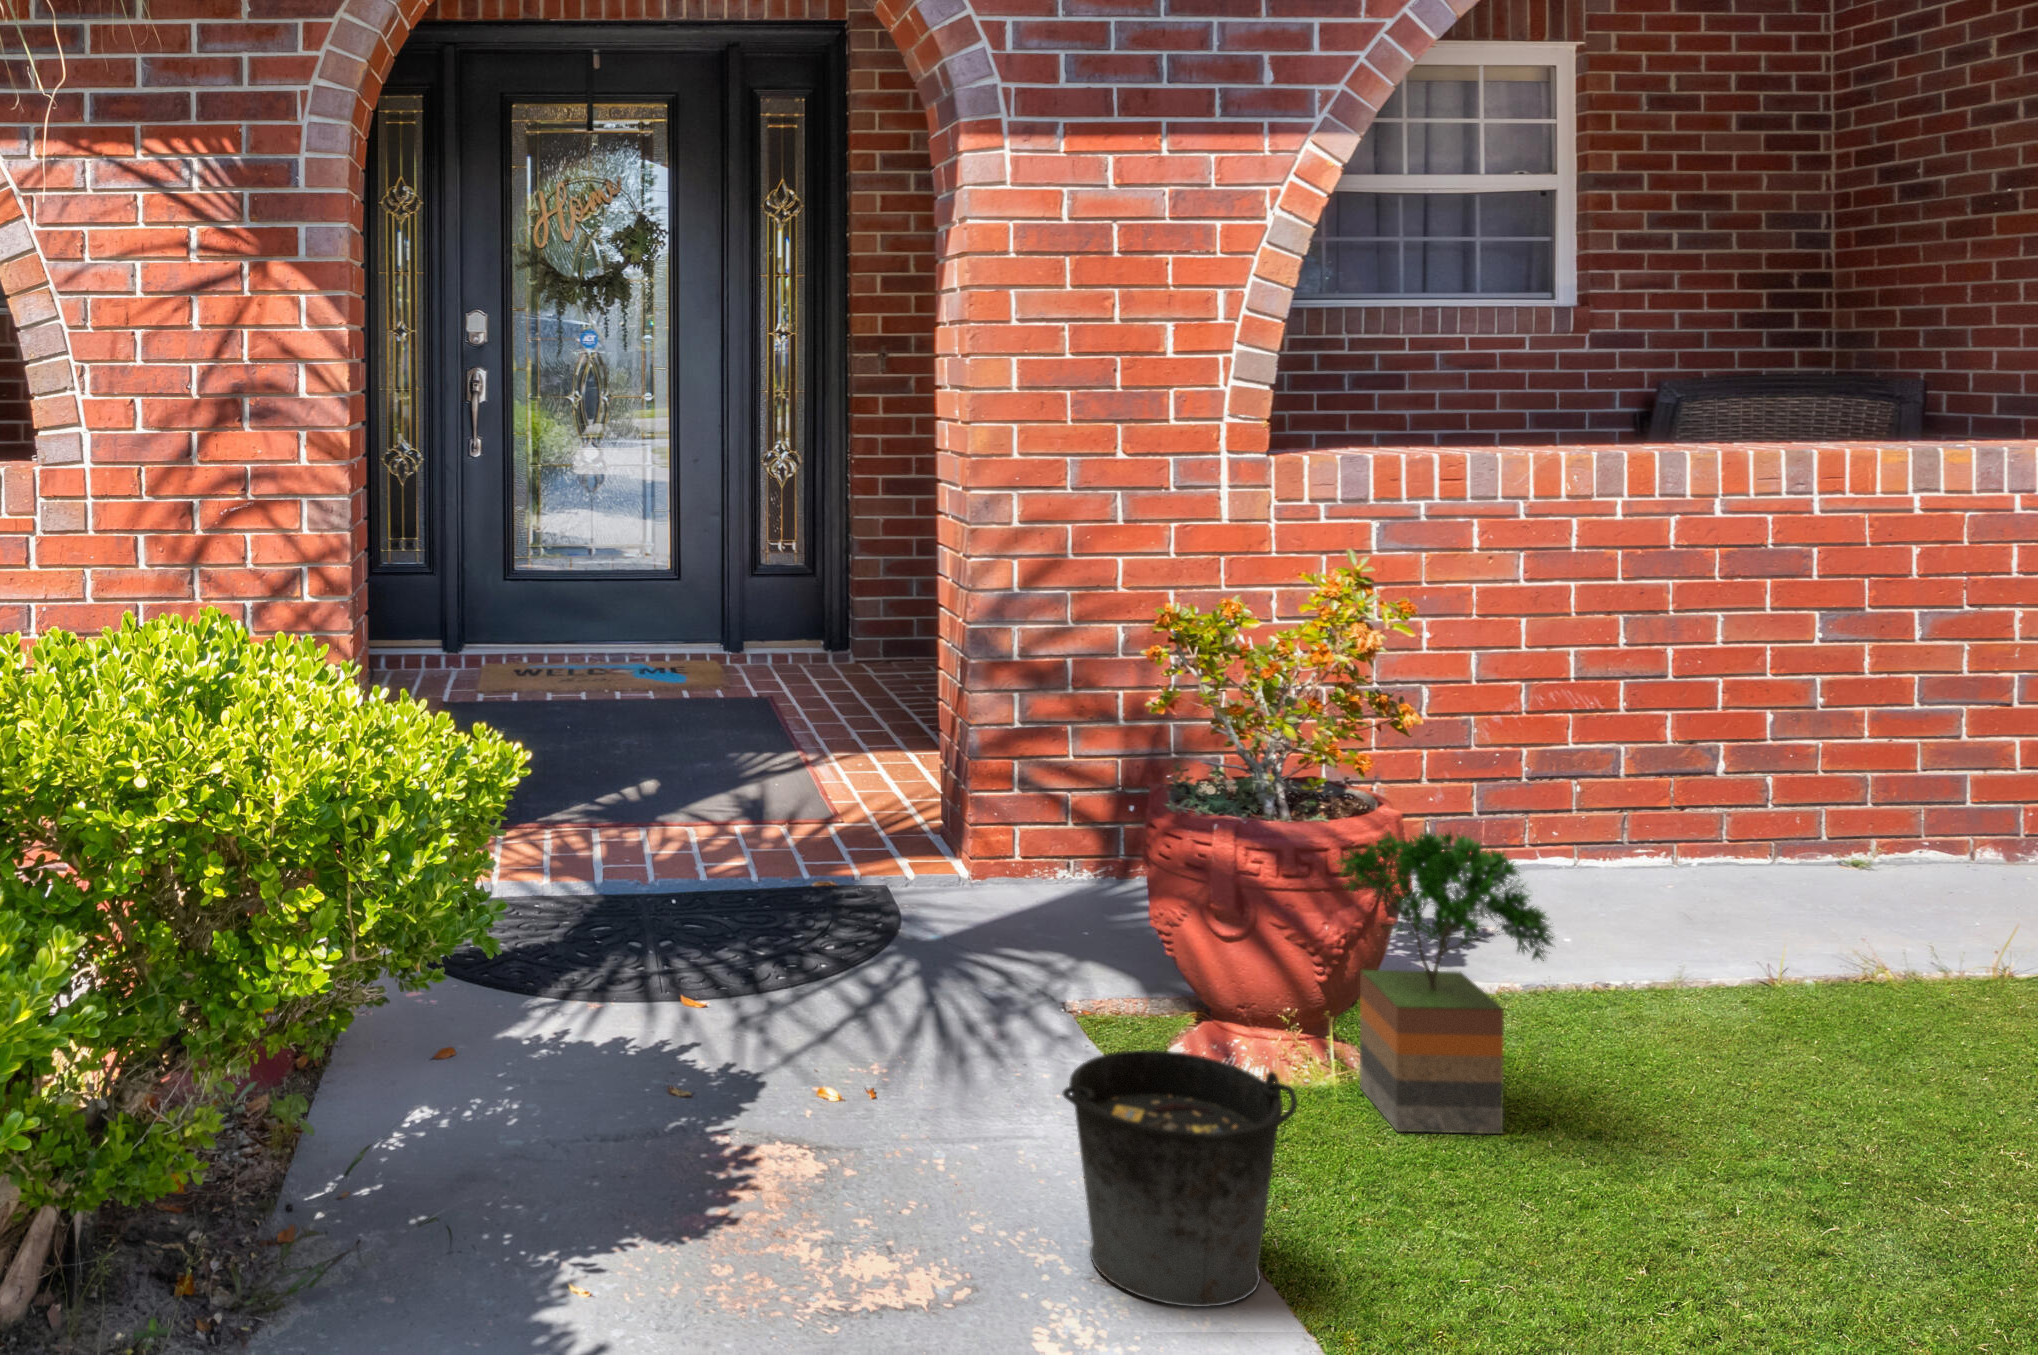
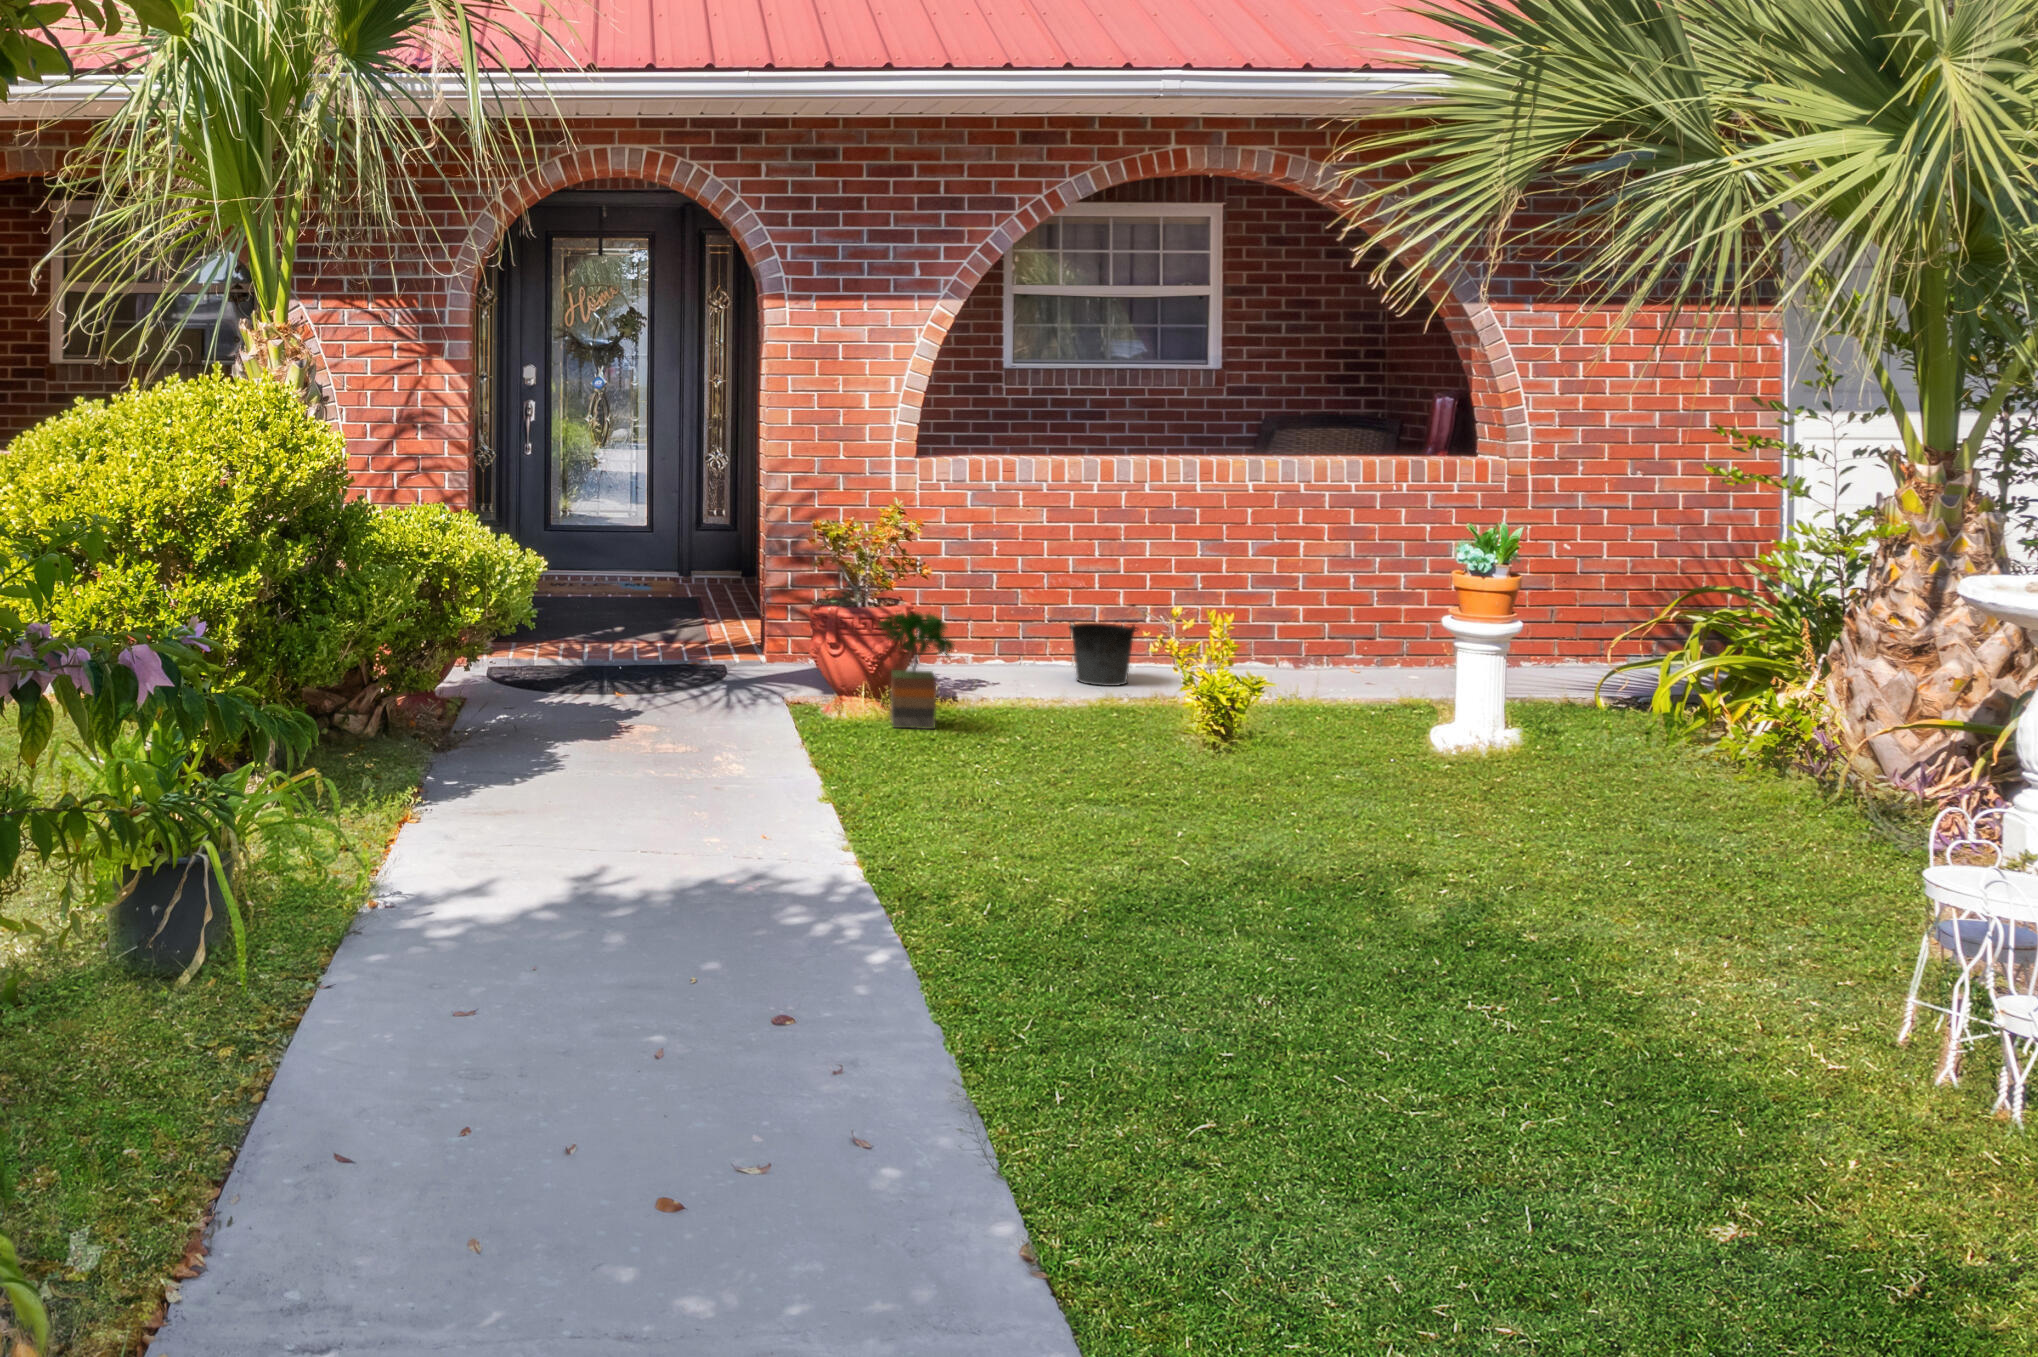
bucket: present [1063,1050,1297,1307] -> present [1069,623,1138,686]

